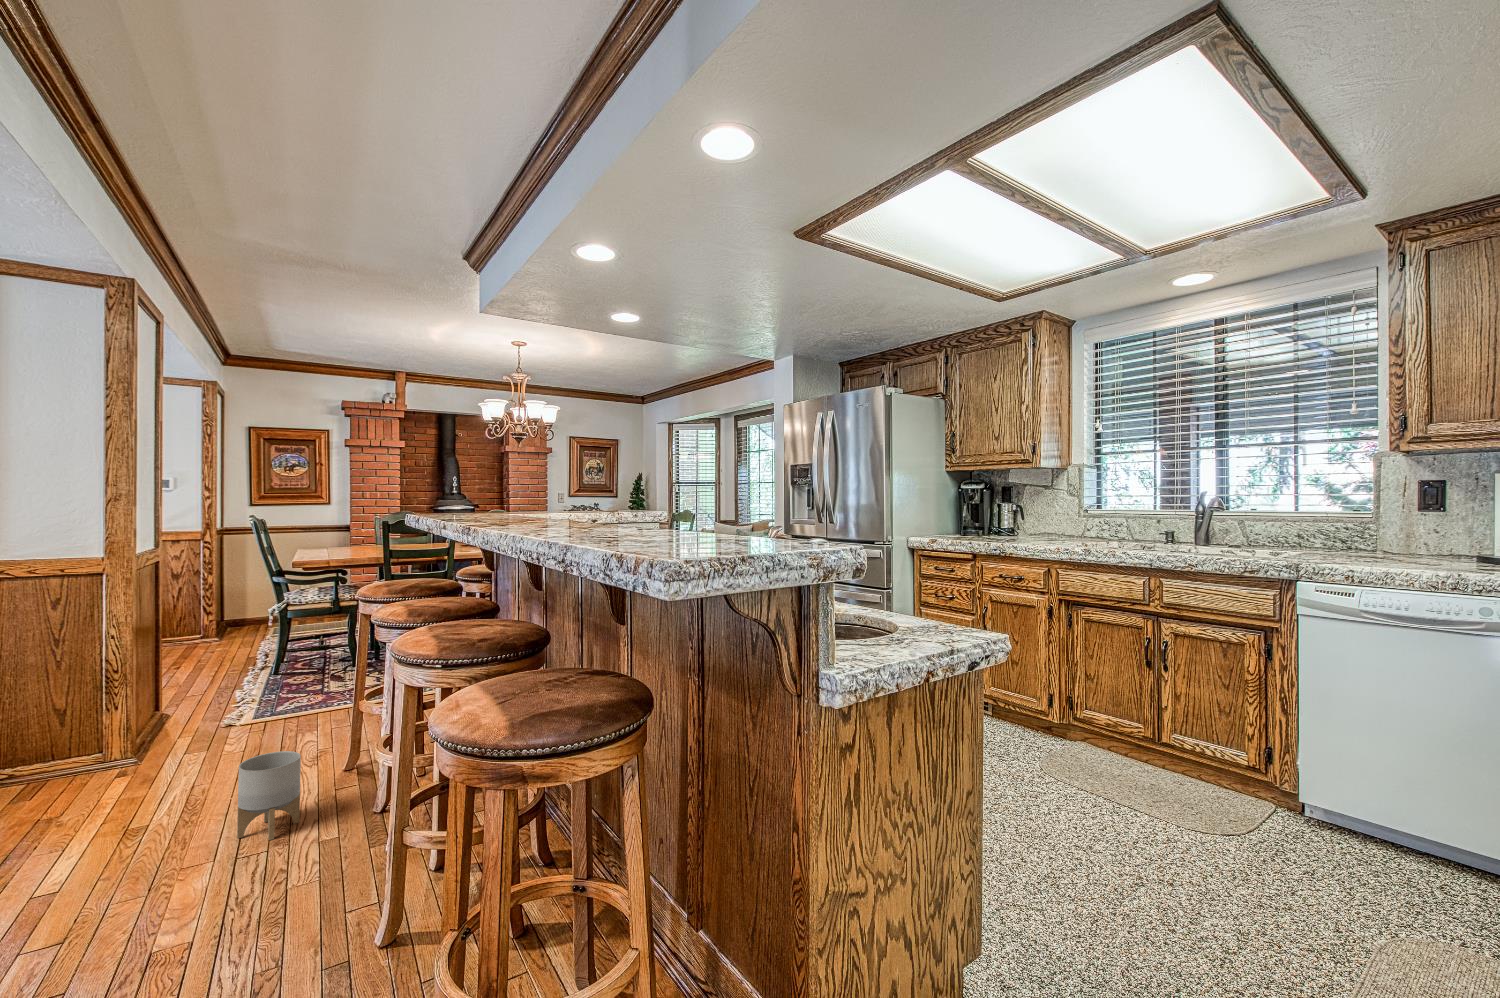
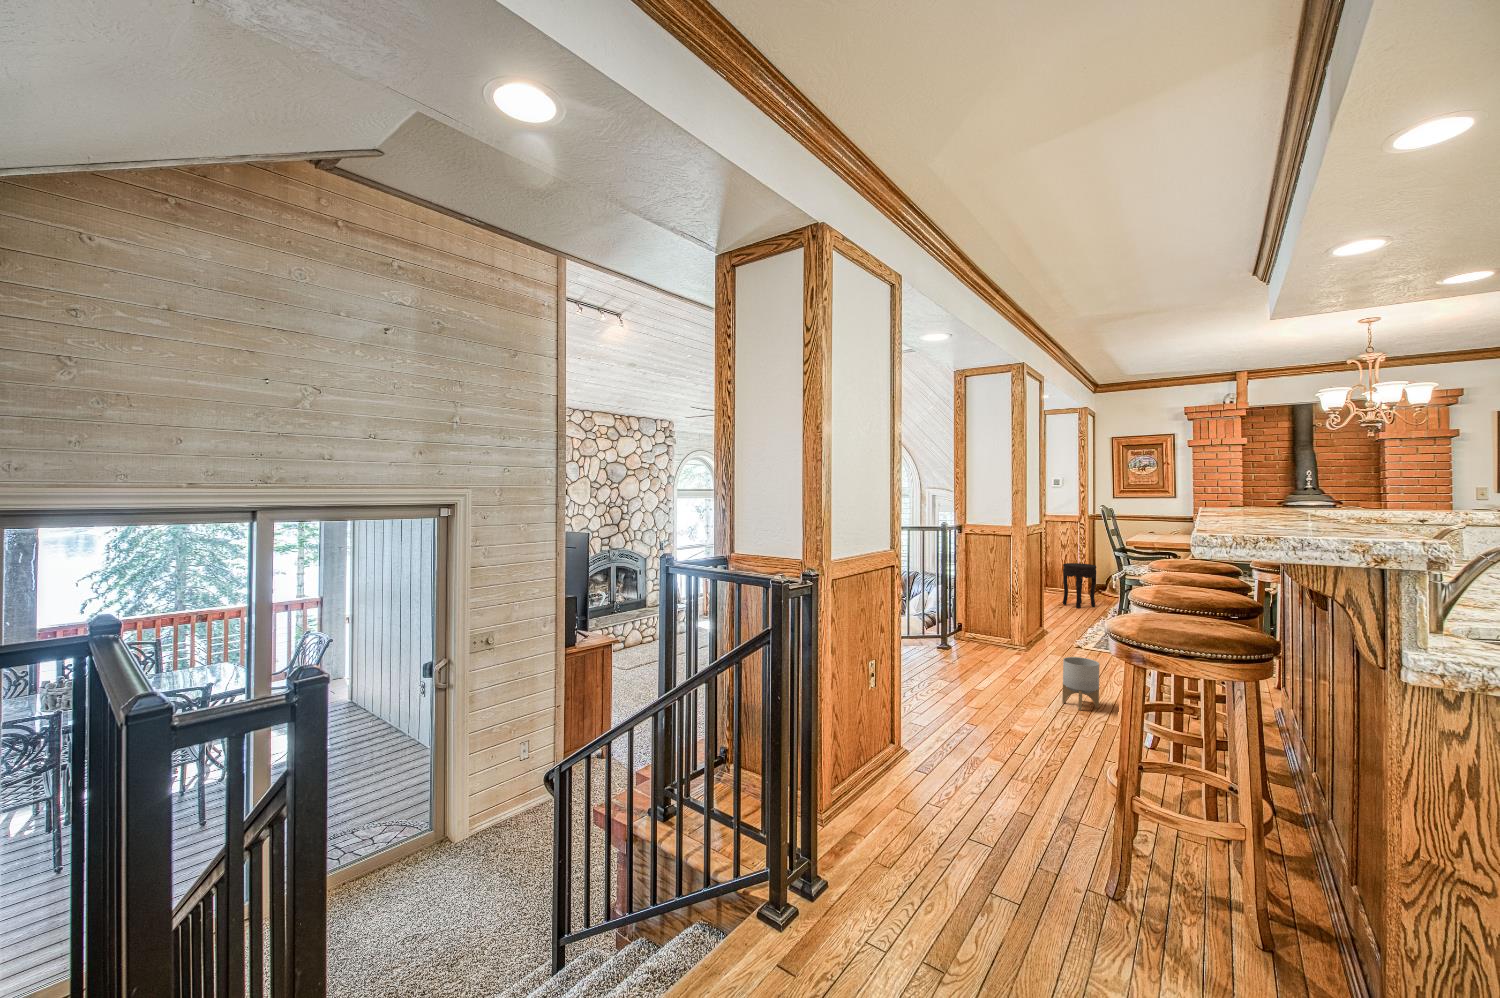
side table: none [183,597,237,662] -> present [1063,563,1096,608]

